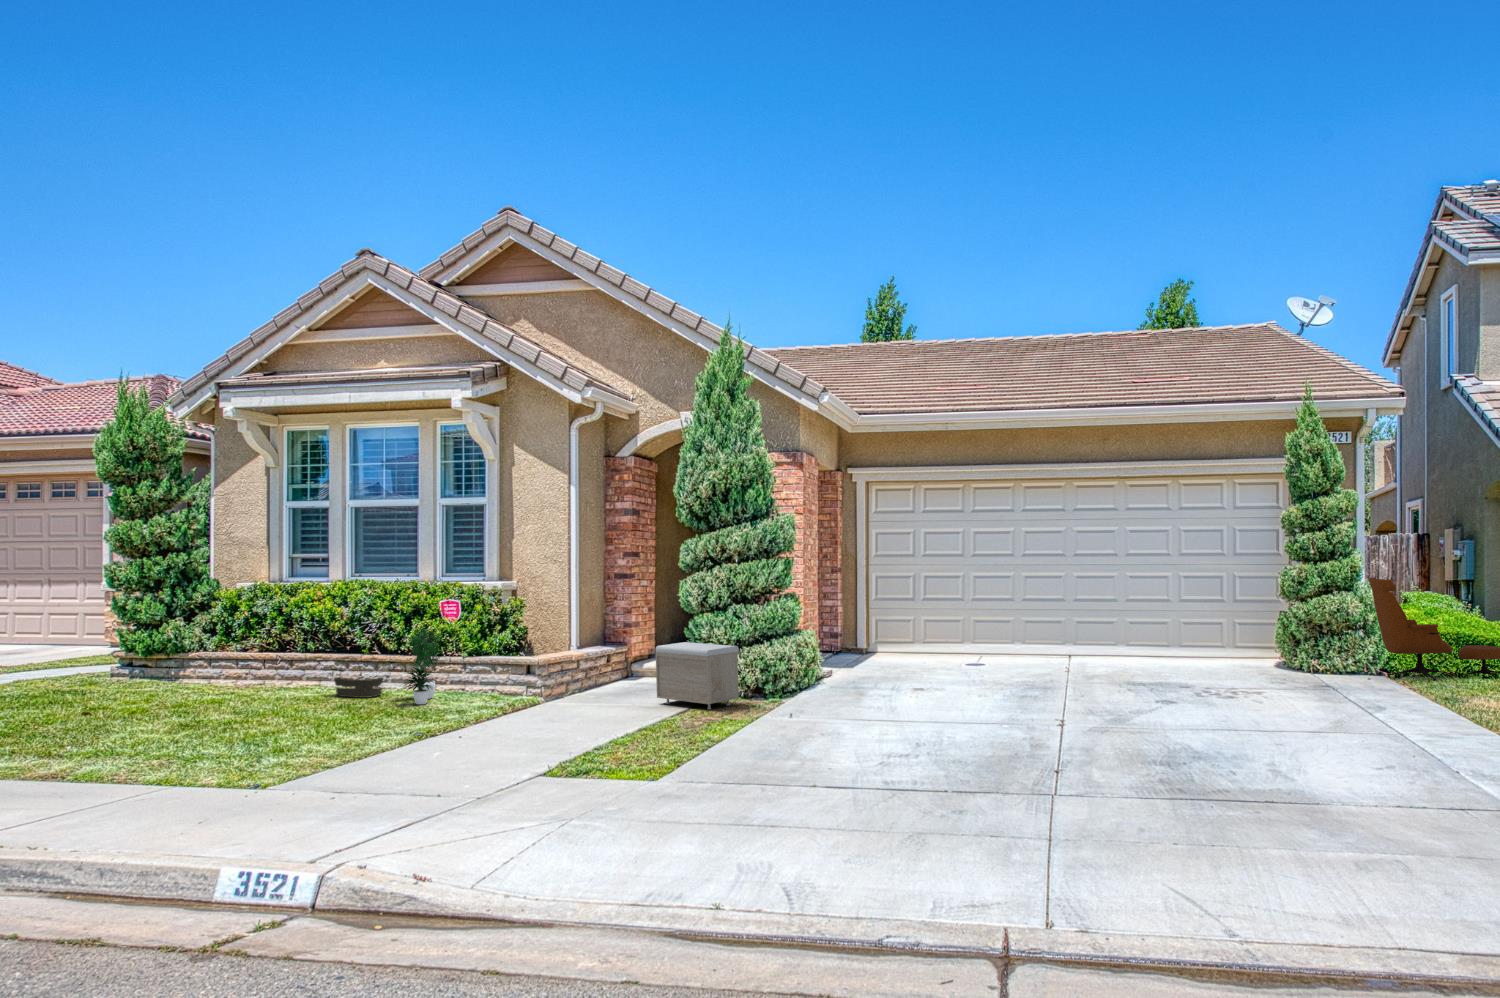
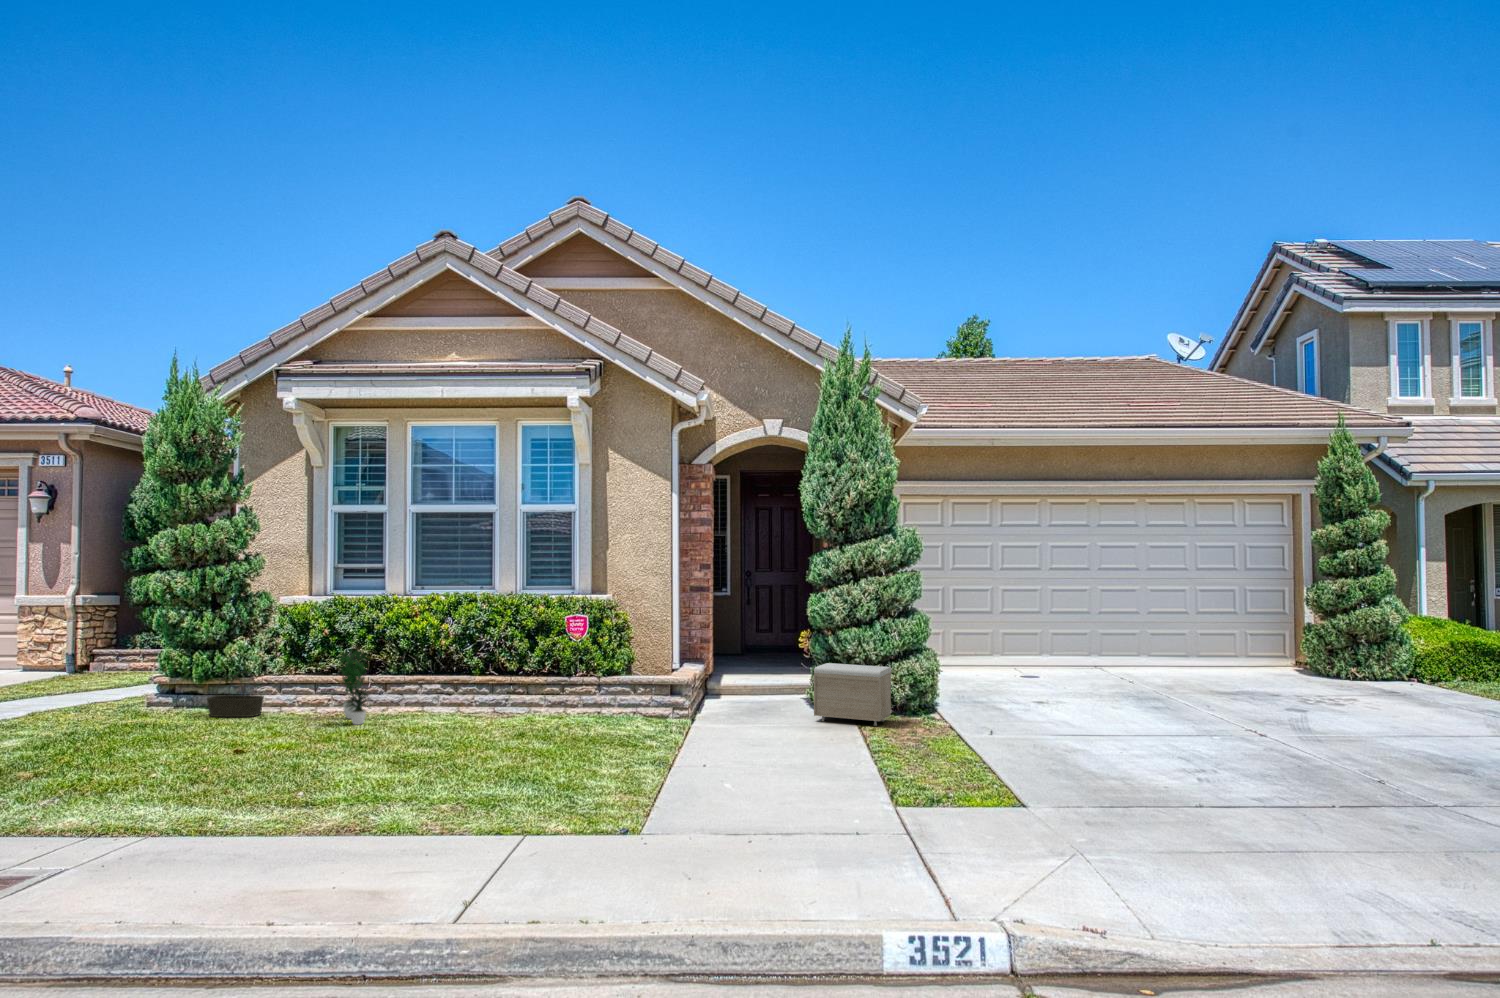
lounge chair: present [1369,577,1500,681] -> none [1294,608,1386,687]
potted plant: present [405,628,441,705] -> present [338,650,369,725]
basket: present [334,659,383,698] -> present [207,673,264,717]

